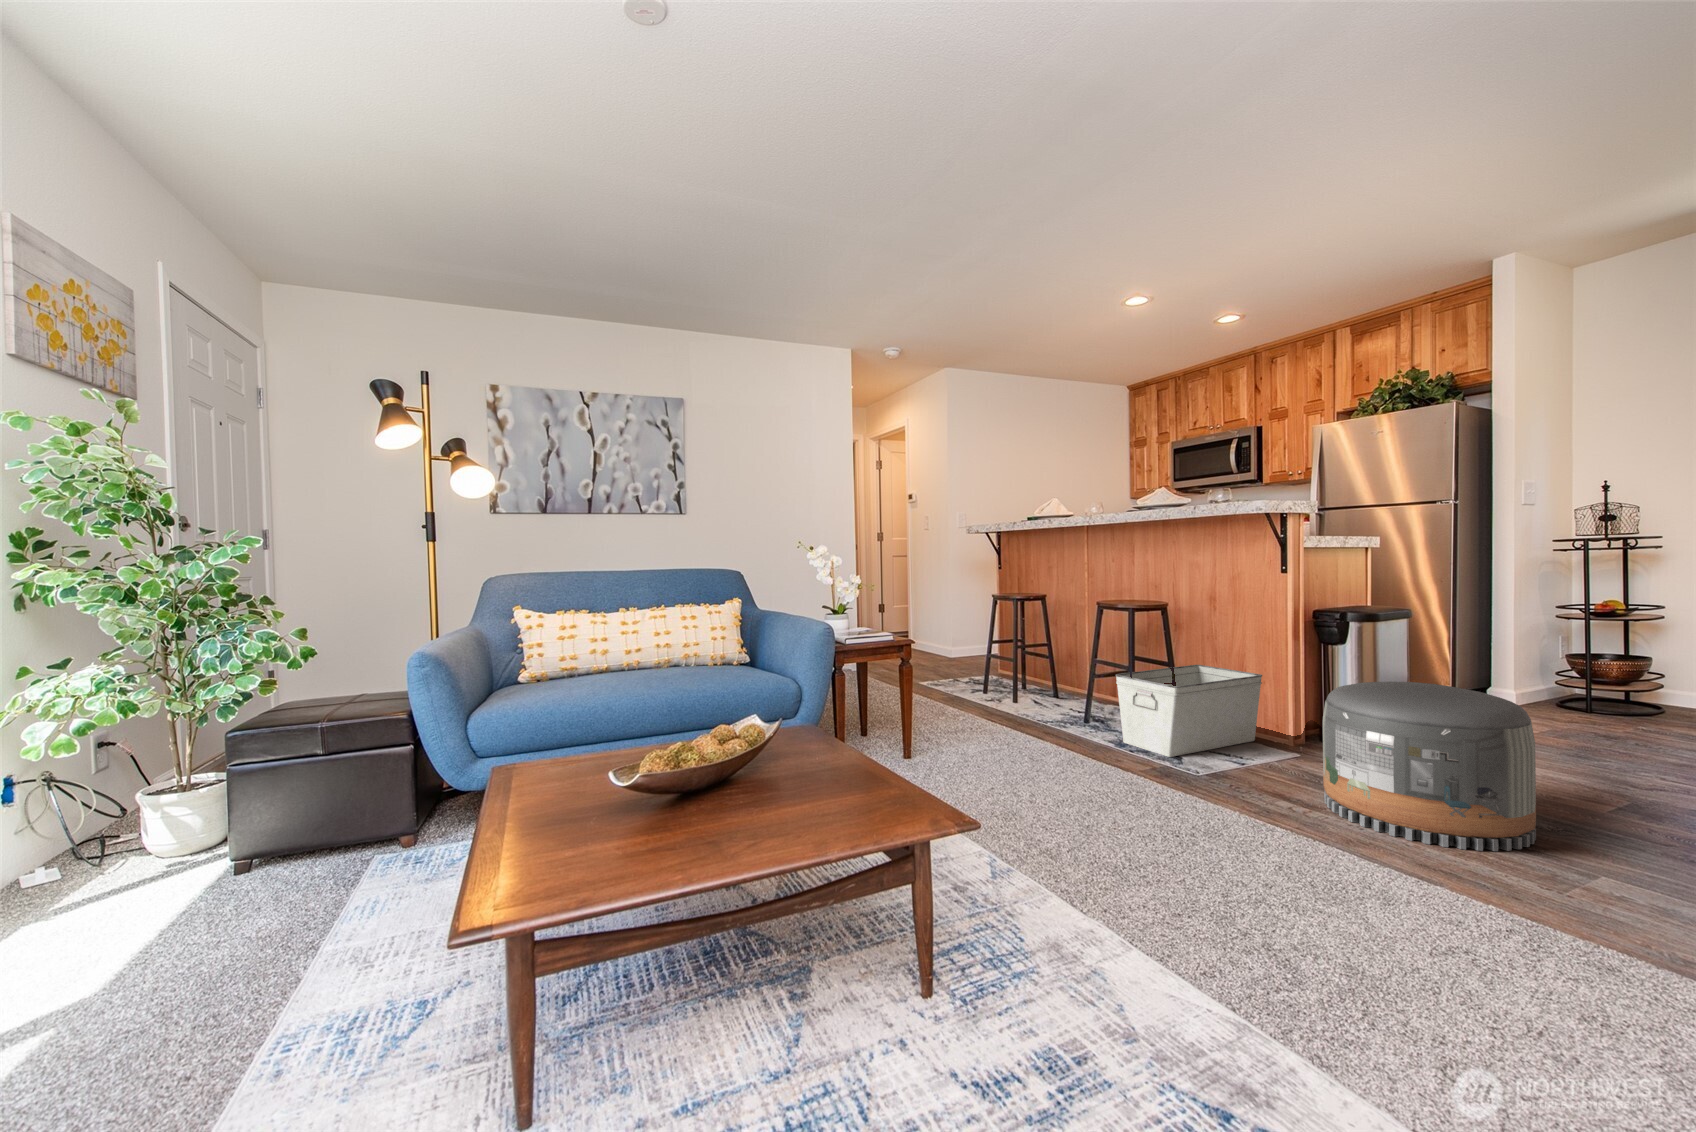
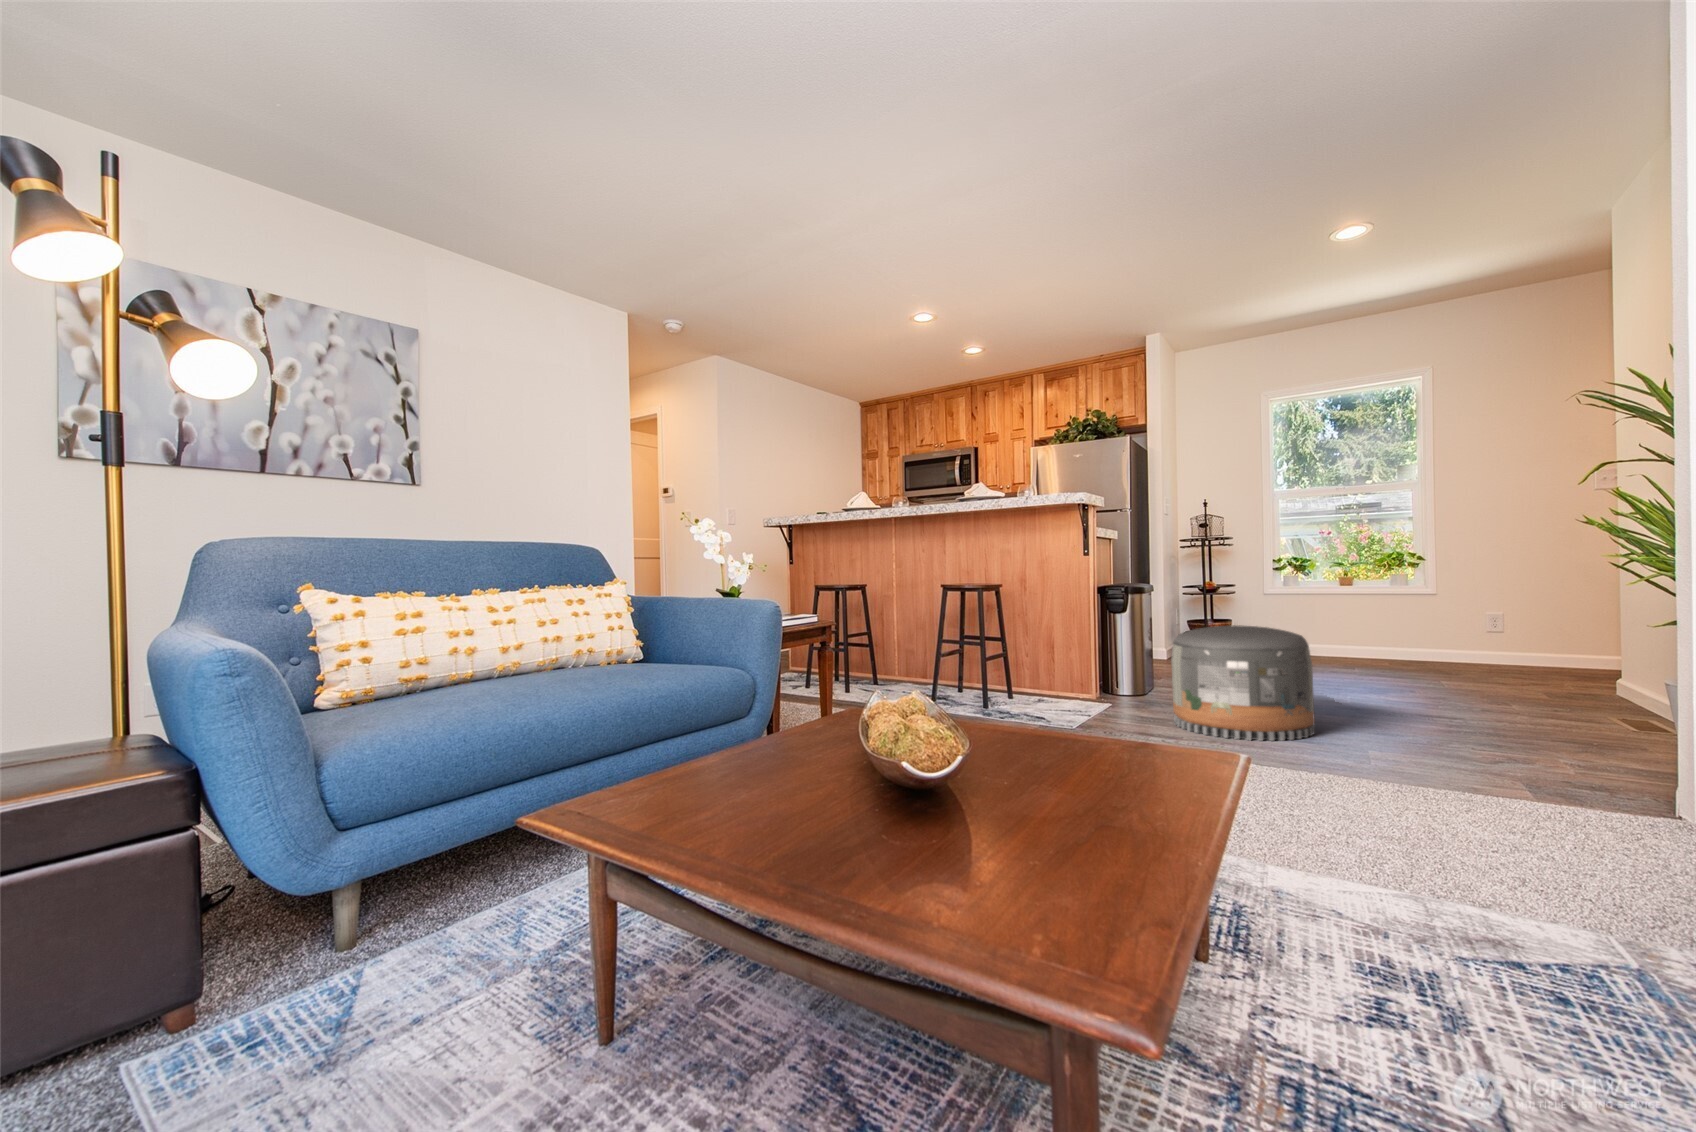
storage bin: present [1116,665,1262,757] -> none [978,639,1078,717]

